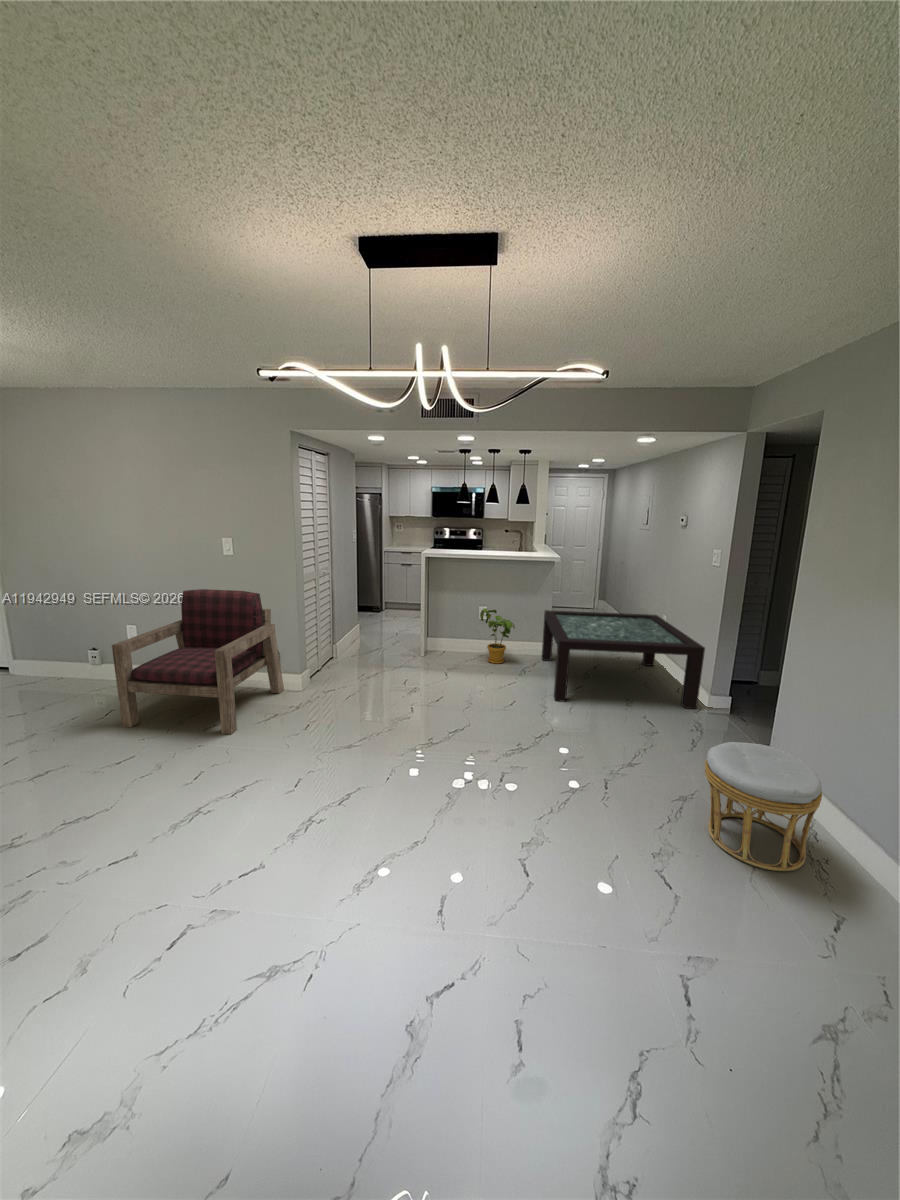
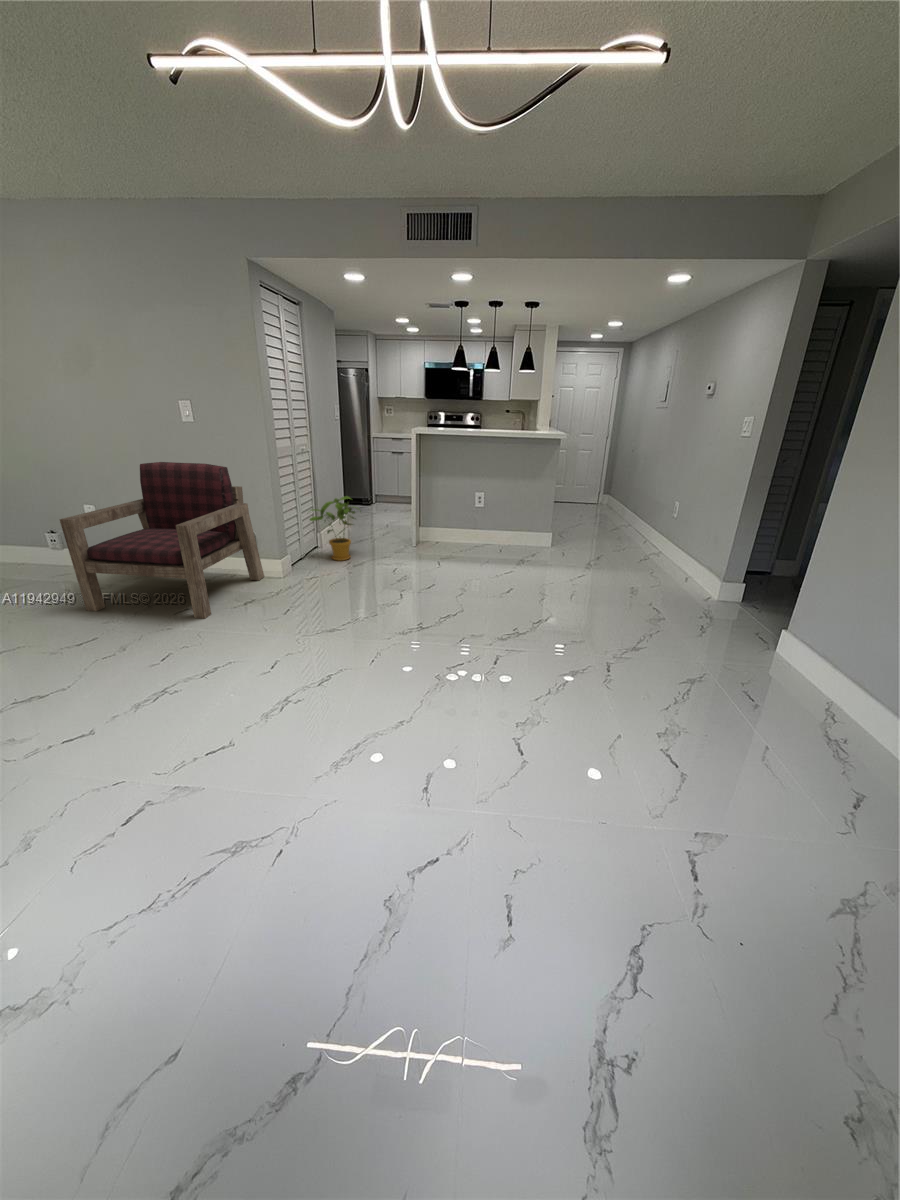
house plant: present [480,609,515,664] -> present [310,496,356,561]
coffee table: present [542,610,705,709] -> none [541,497,722,598]
ottoman: present [705,742,822,871] -> none [717,619,855,751]

